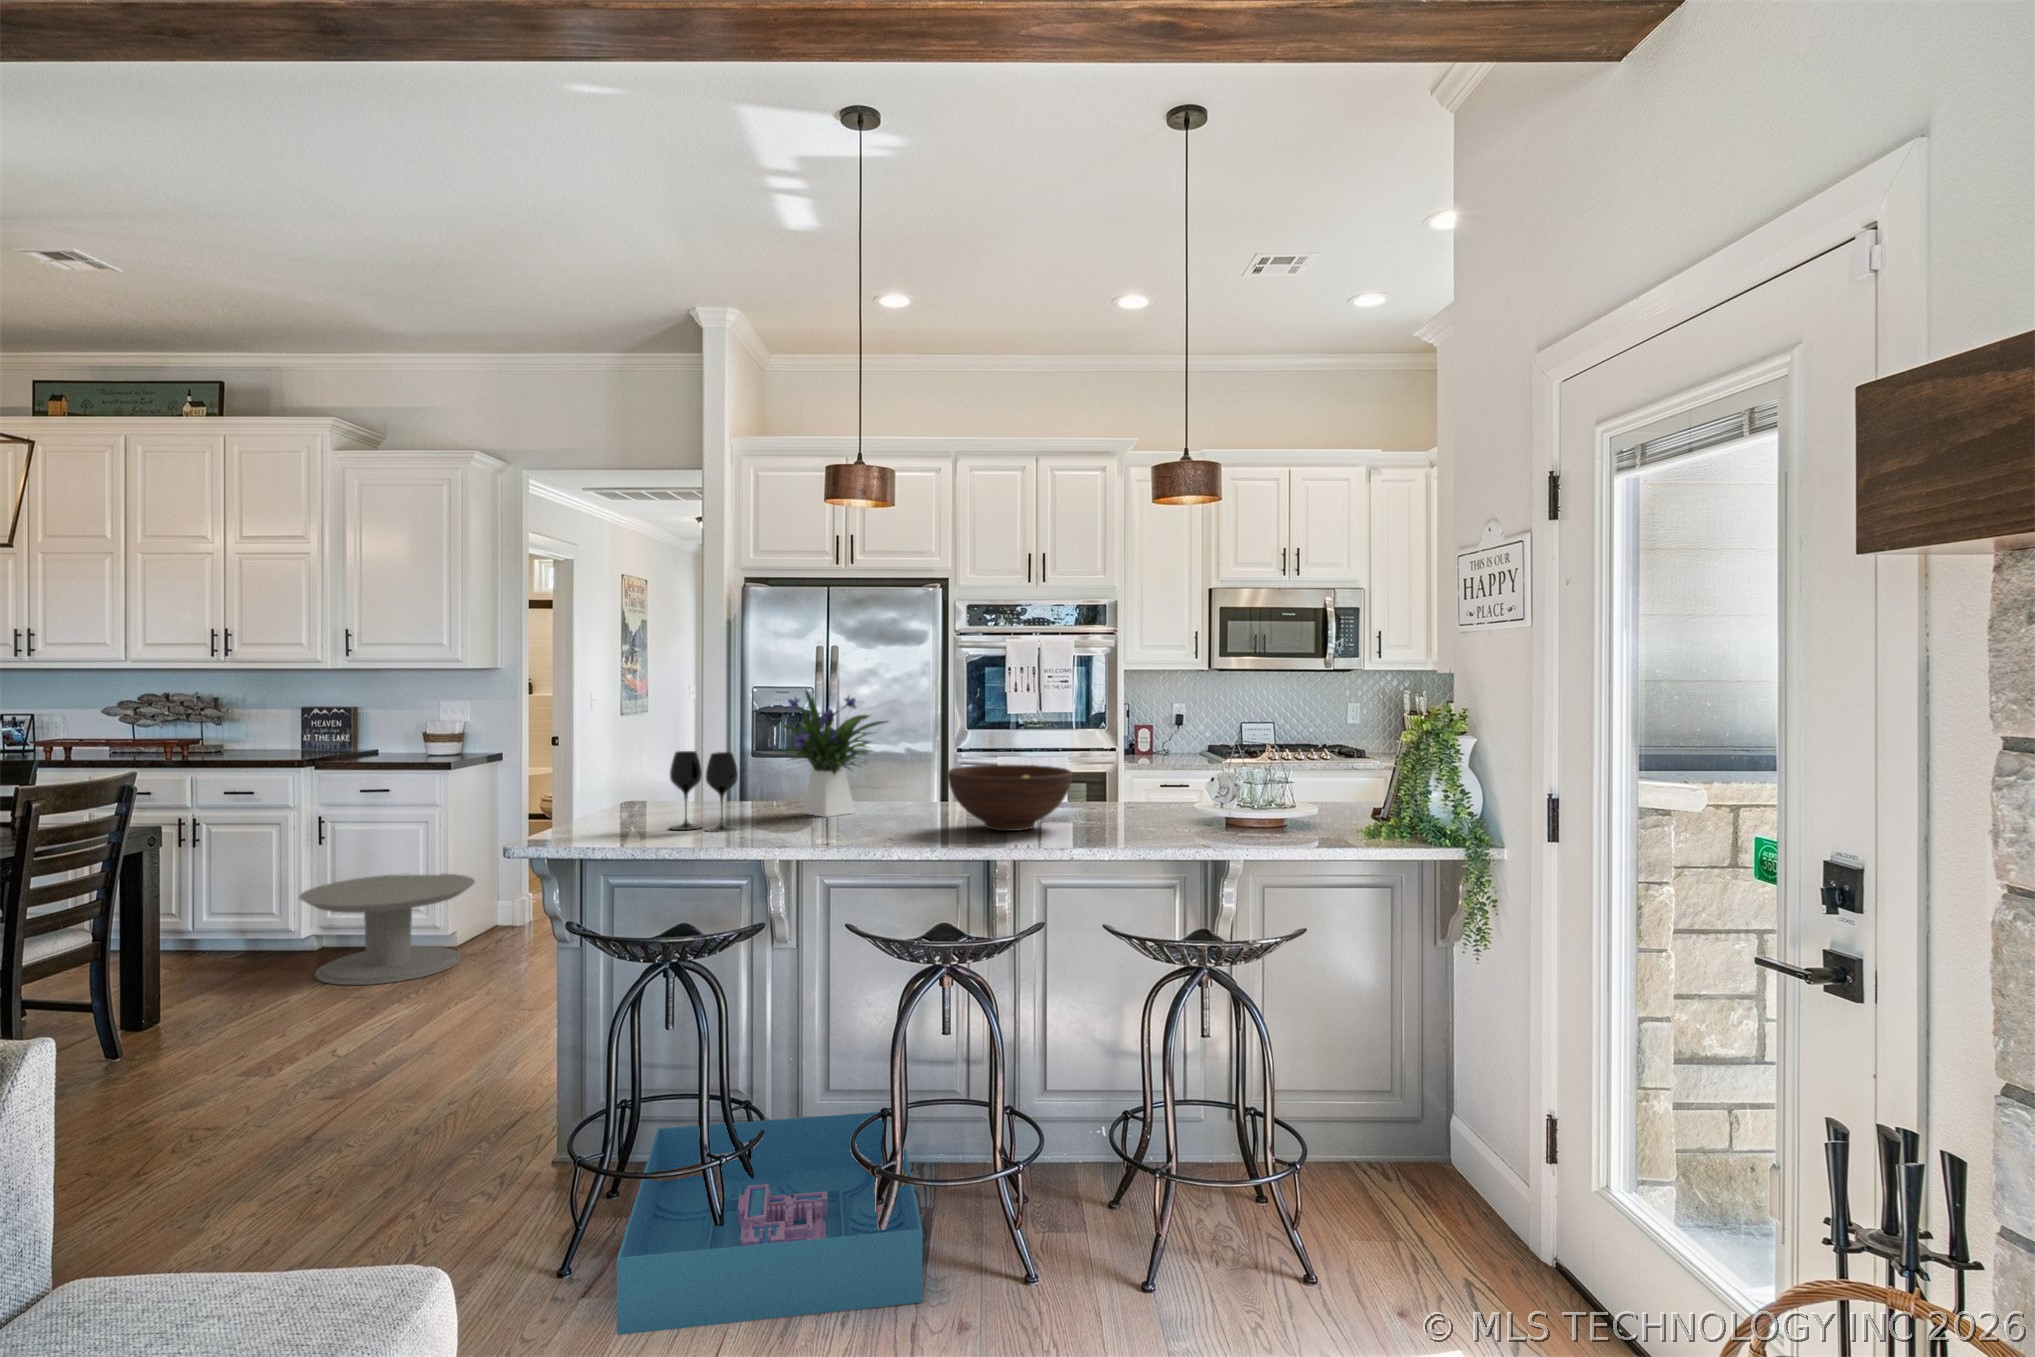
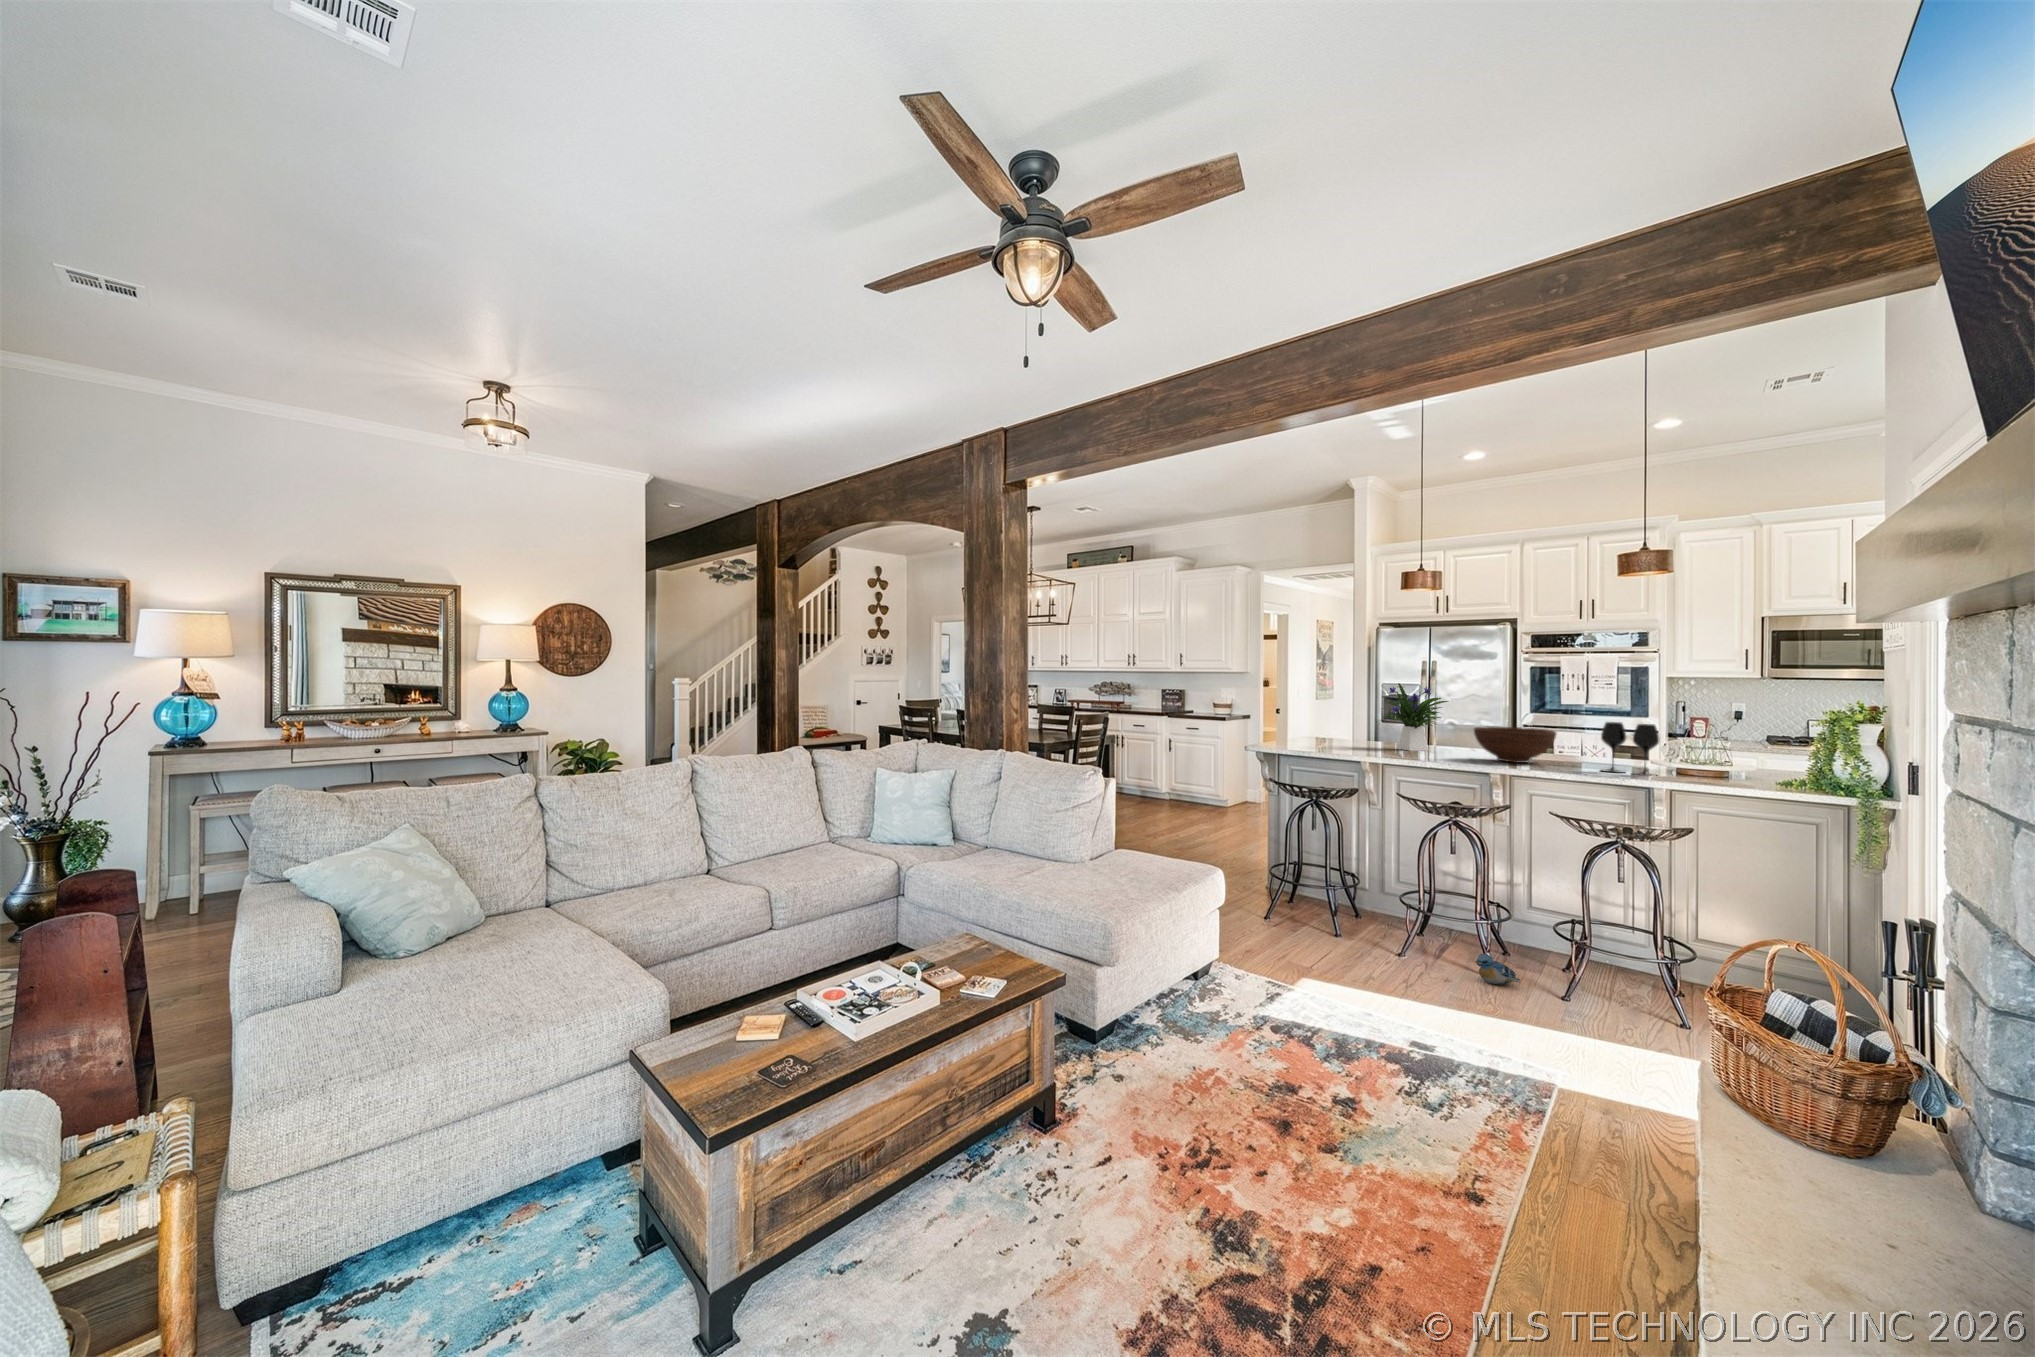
wine glass: present [670,751,738,832] -> present [1601,722,1659,776]
side table: present [299,874,475,985] -> none [1162,770,1237,818]
storage bin: present [617,1112,923,1335] -> none [1286,879,1435,966]
plush toy: none [1016,1248,1093,1306] -> present [1475,954,1520,985]

